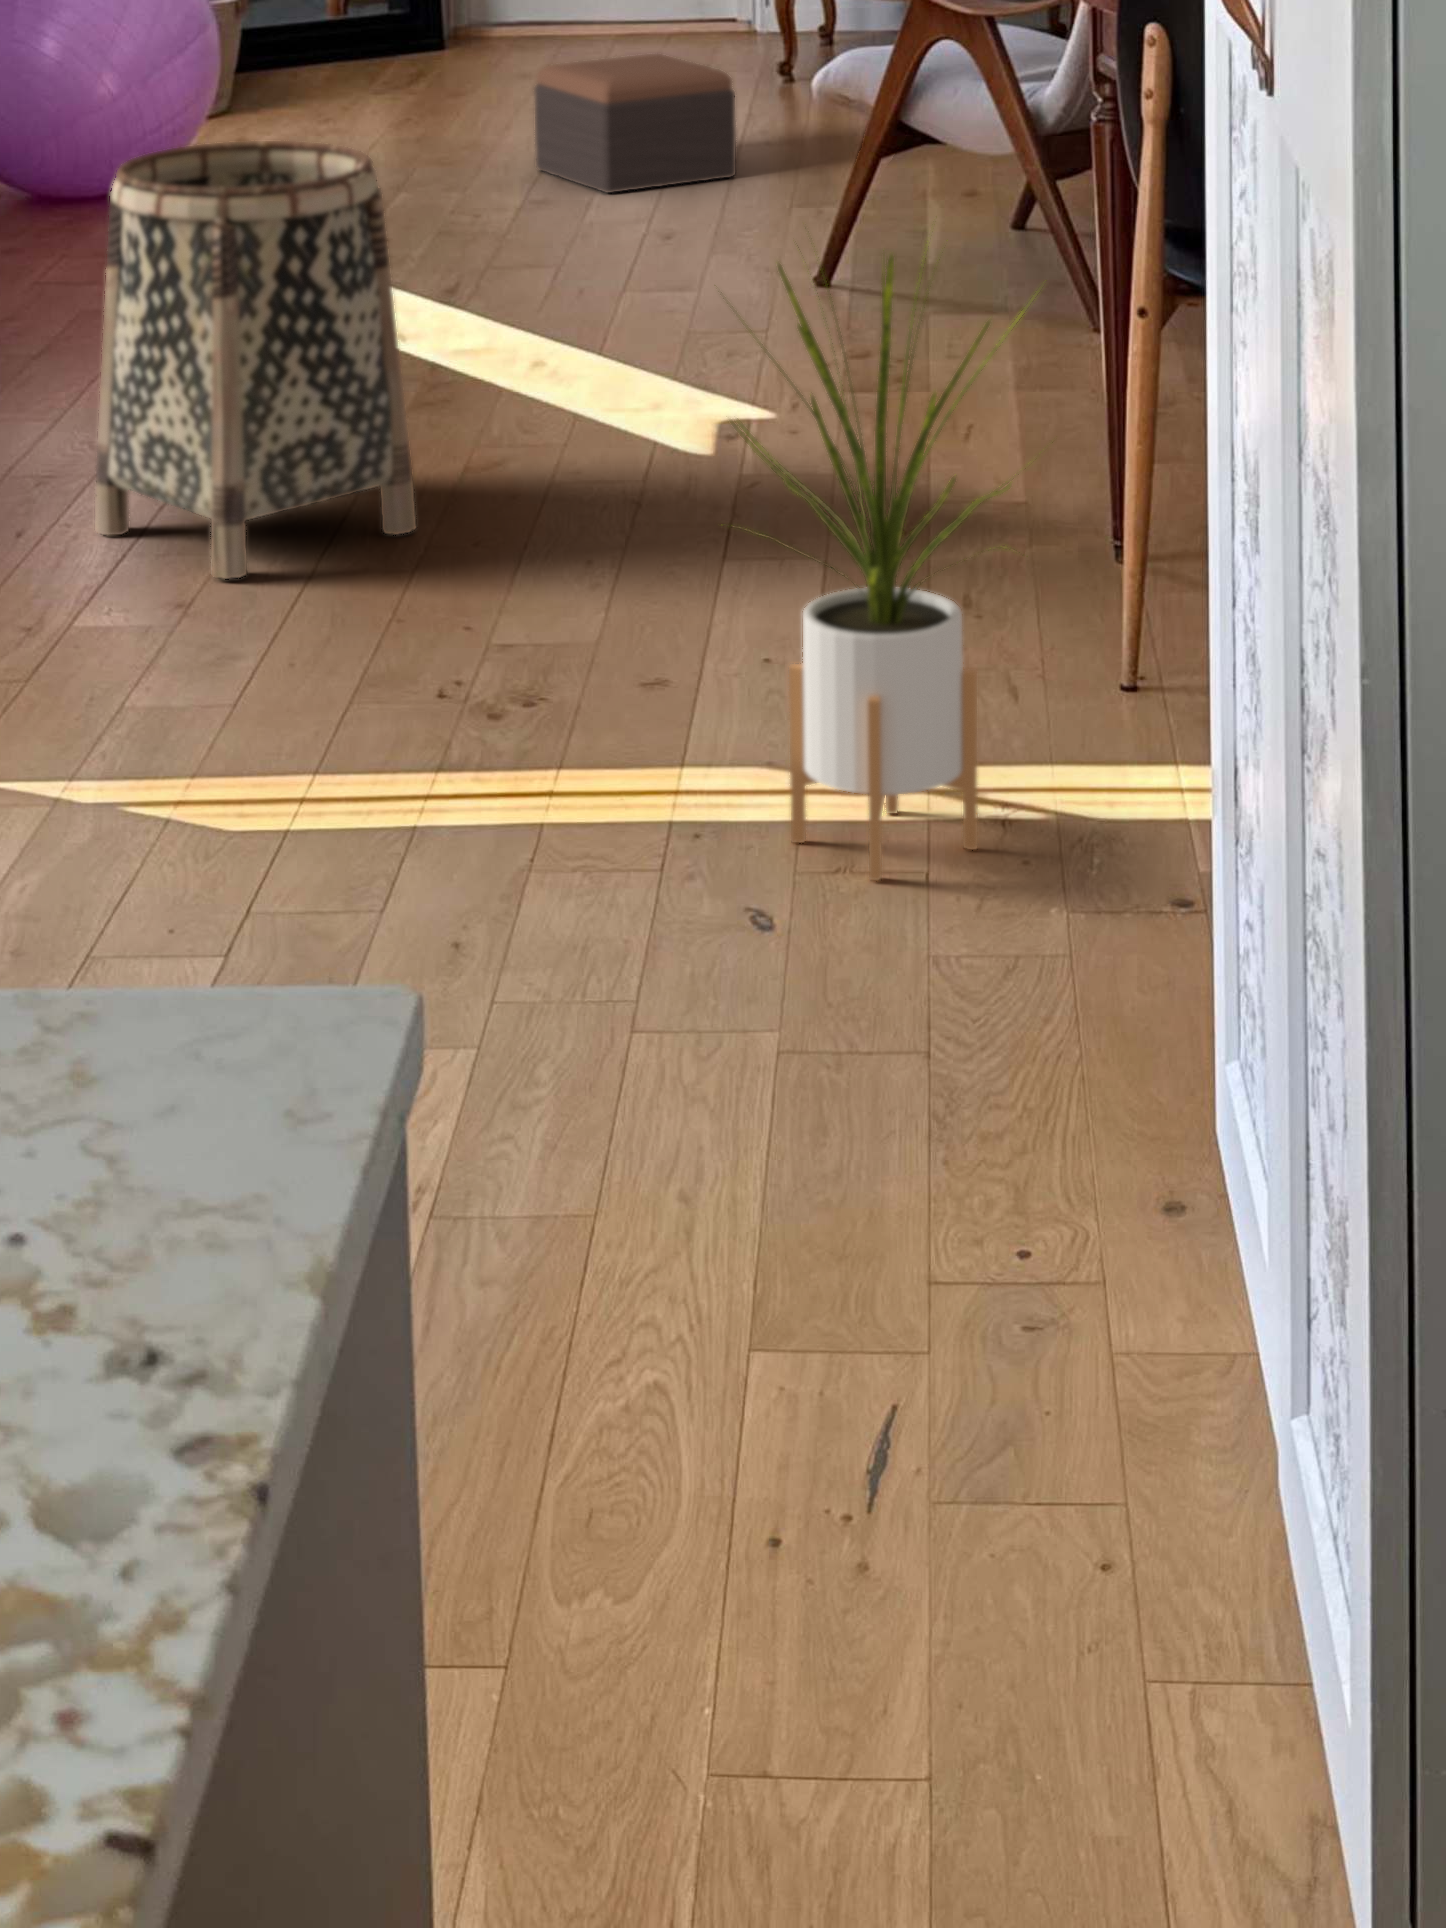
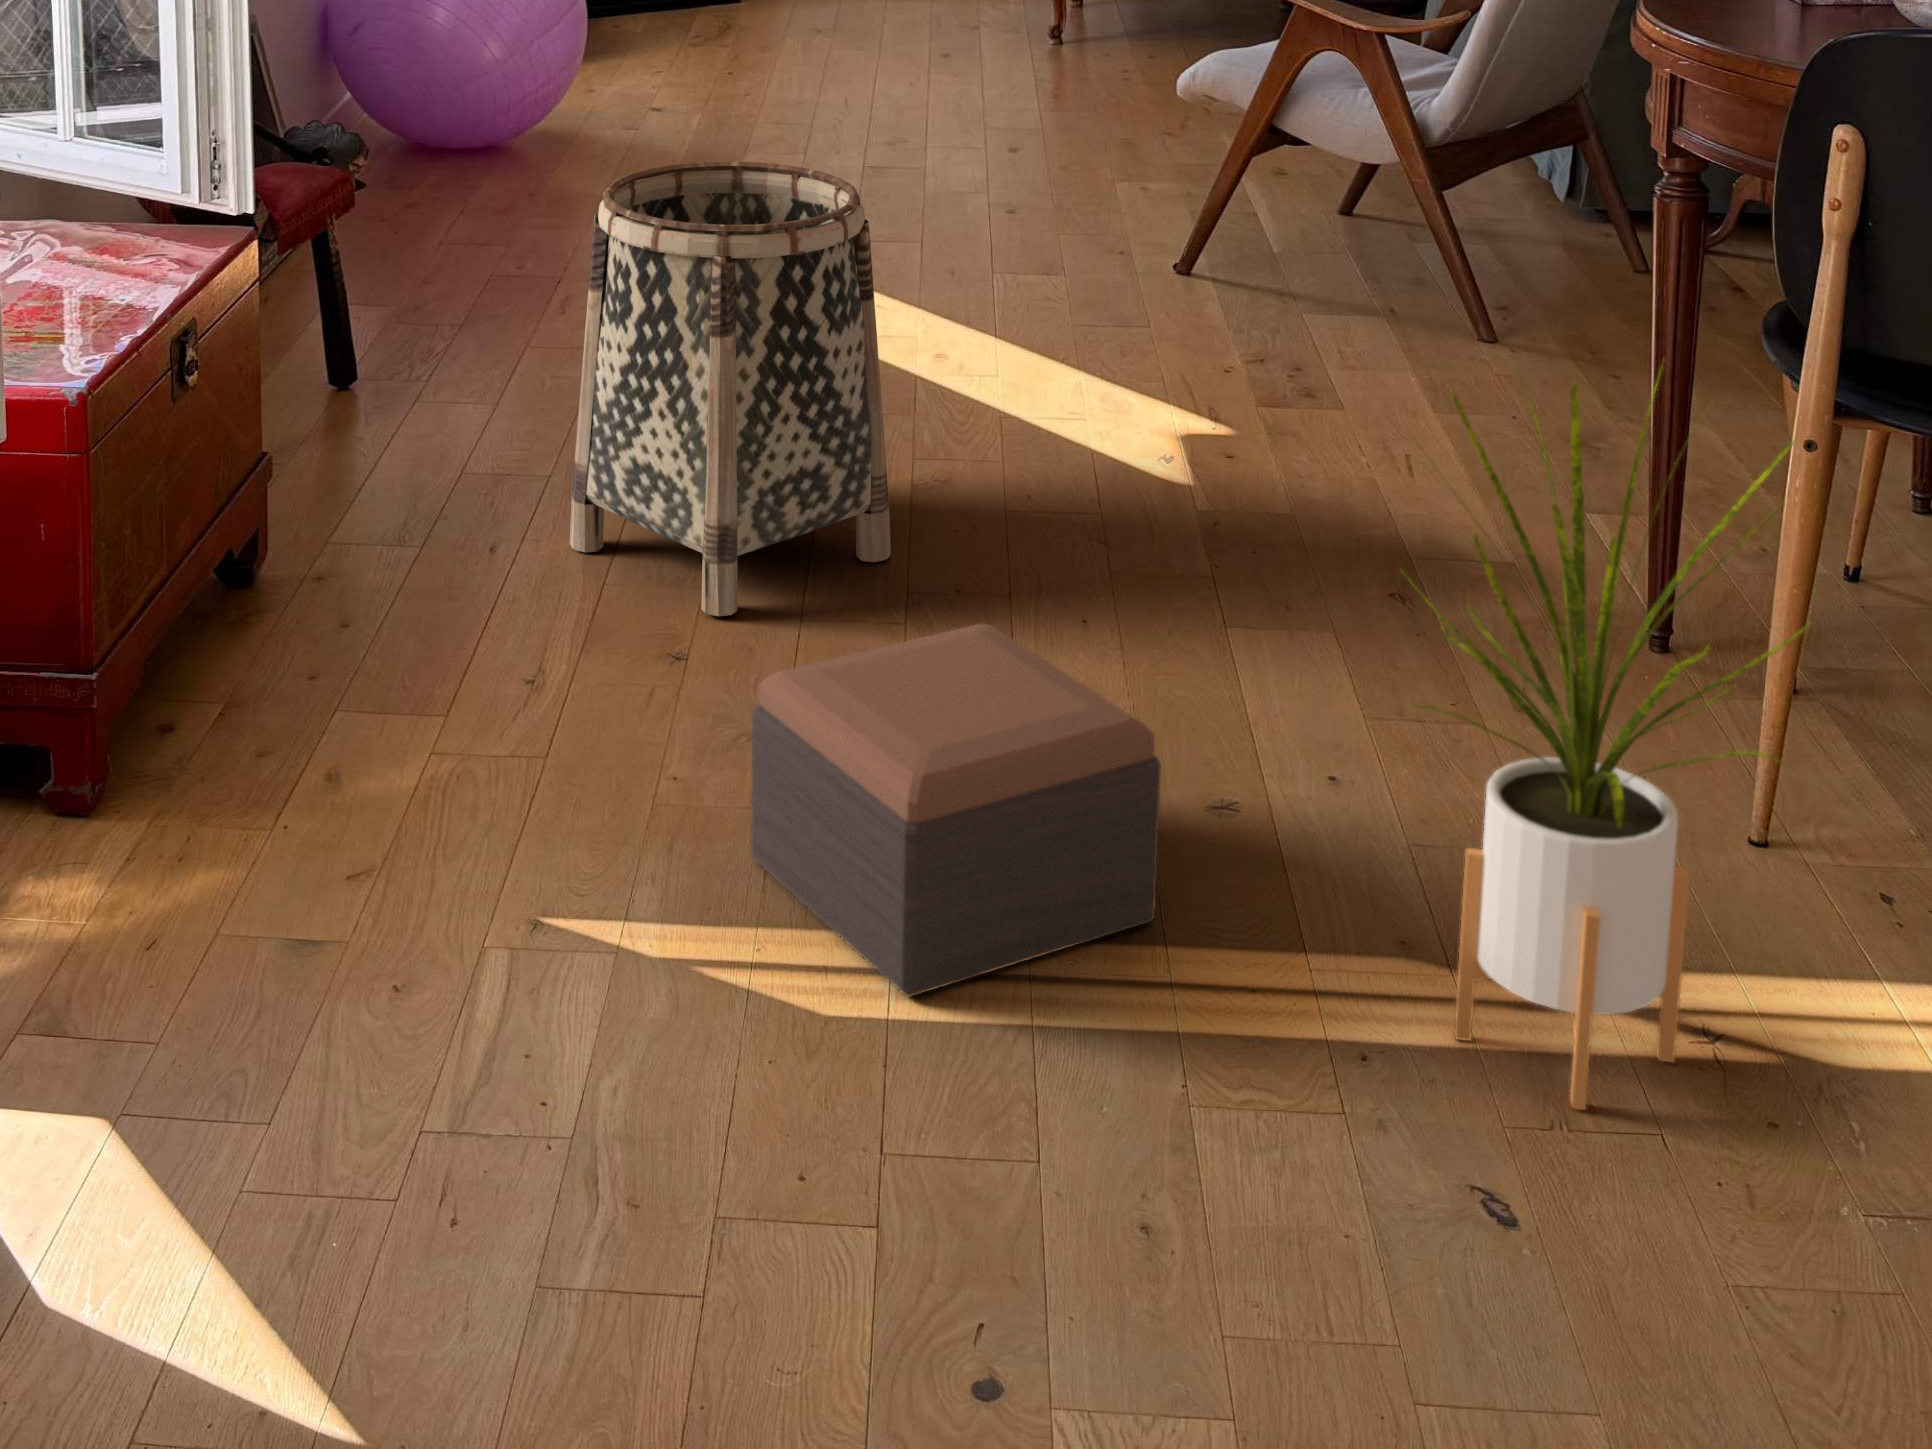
footstool: present [534,54,736,193] -> present [751,624,1161,997]

